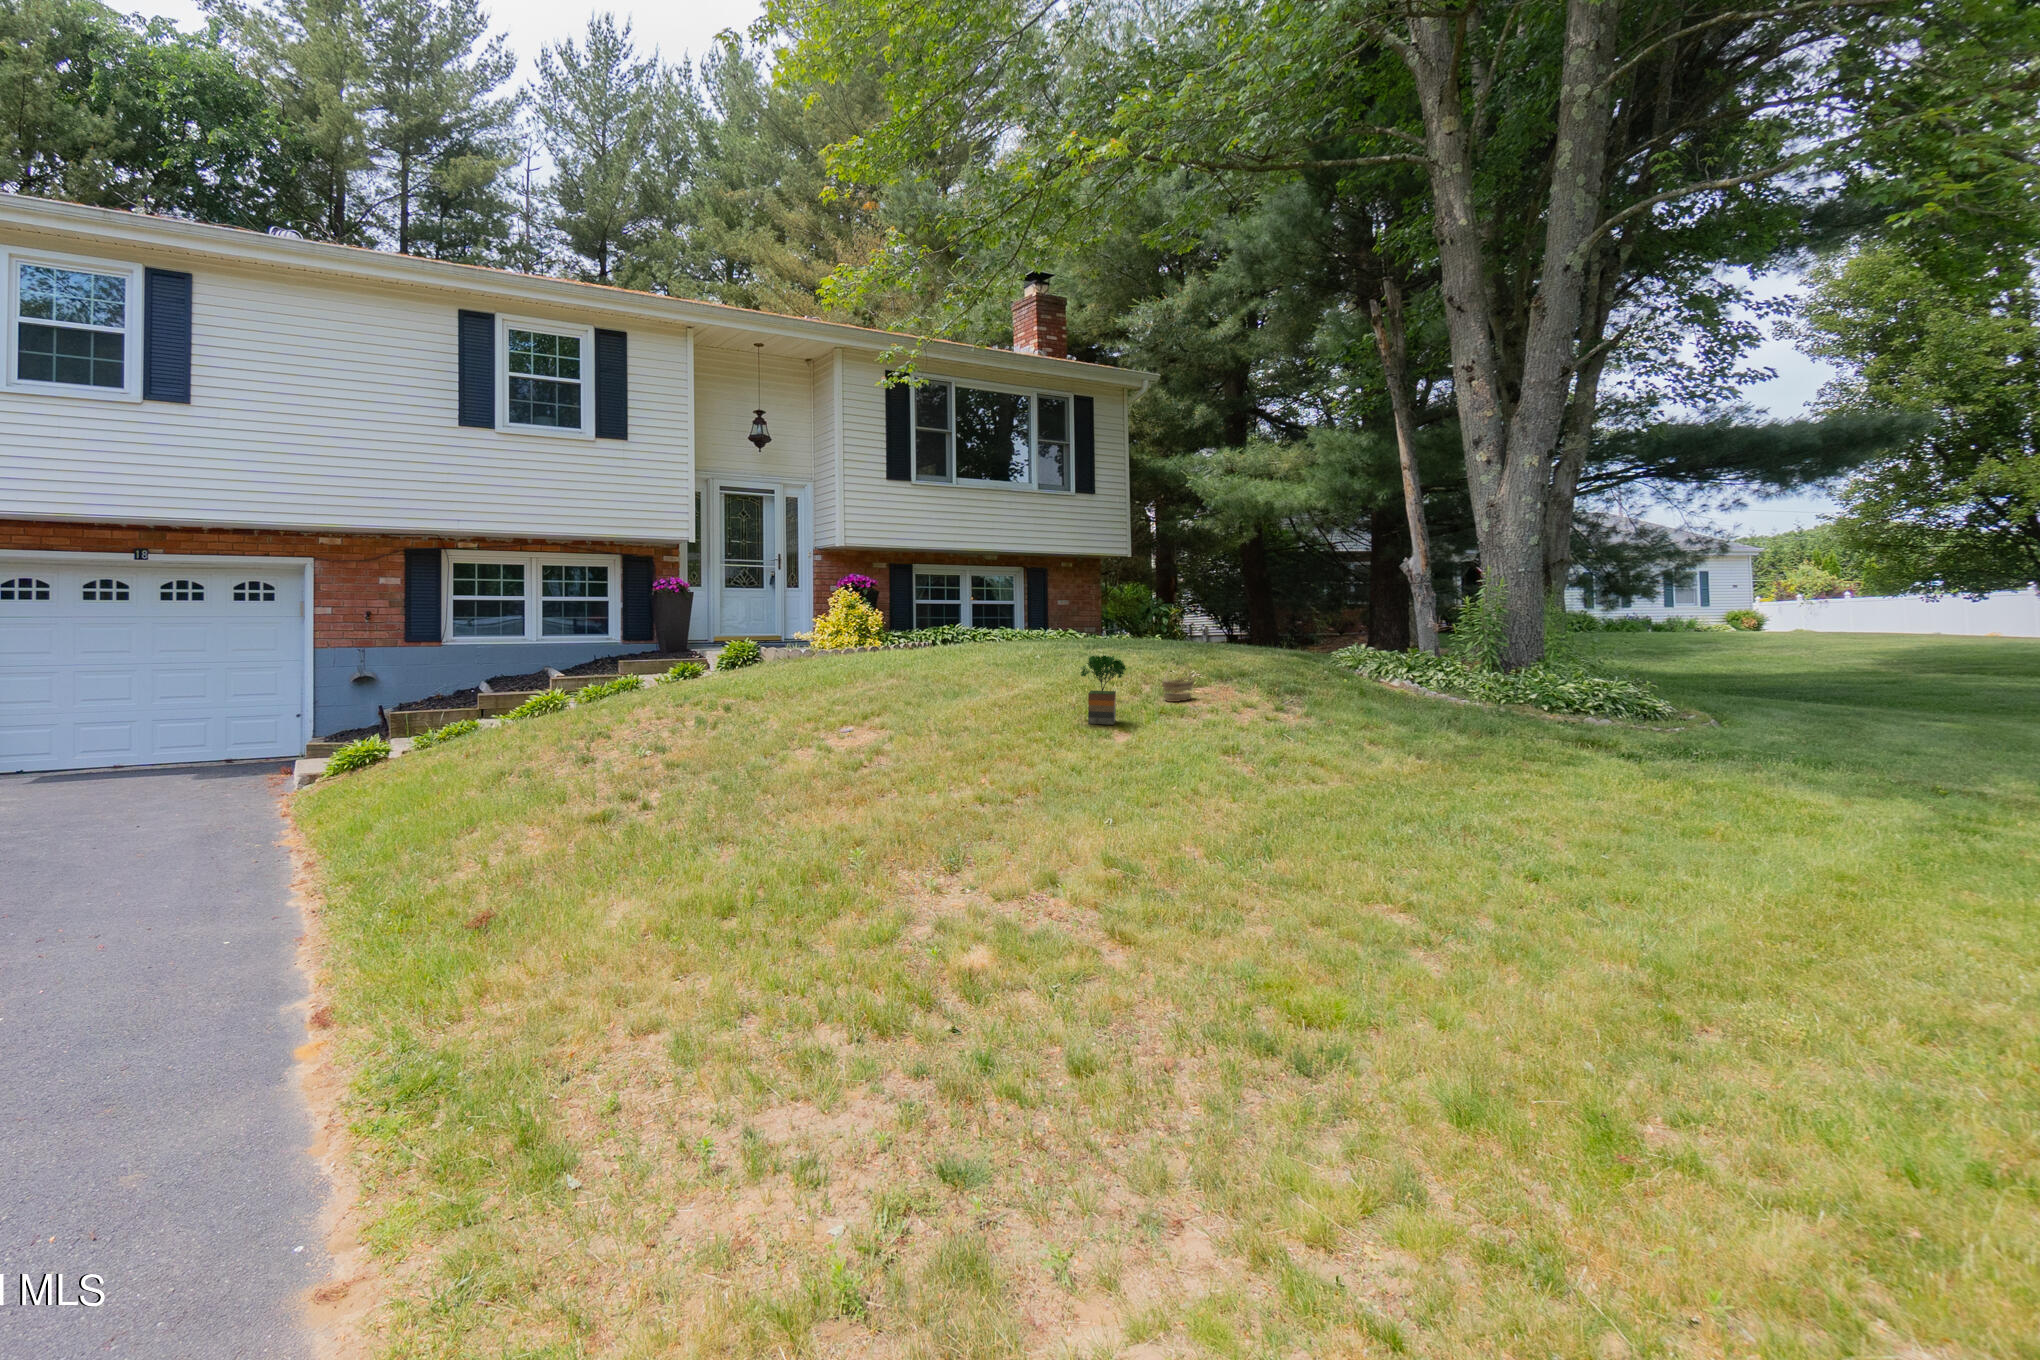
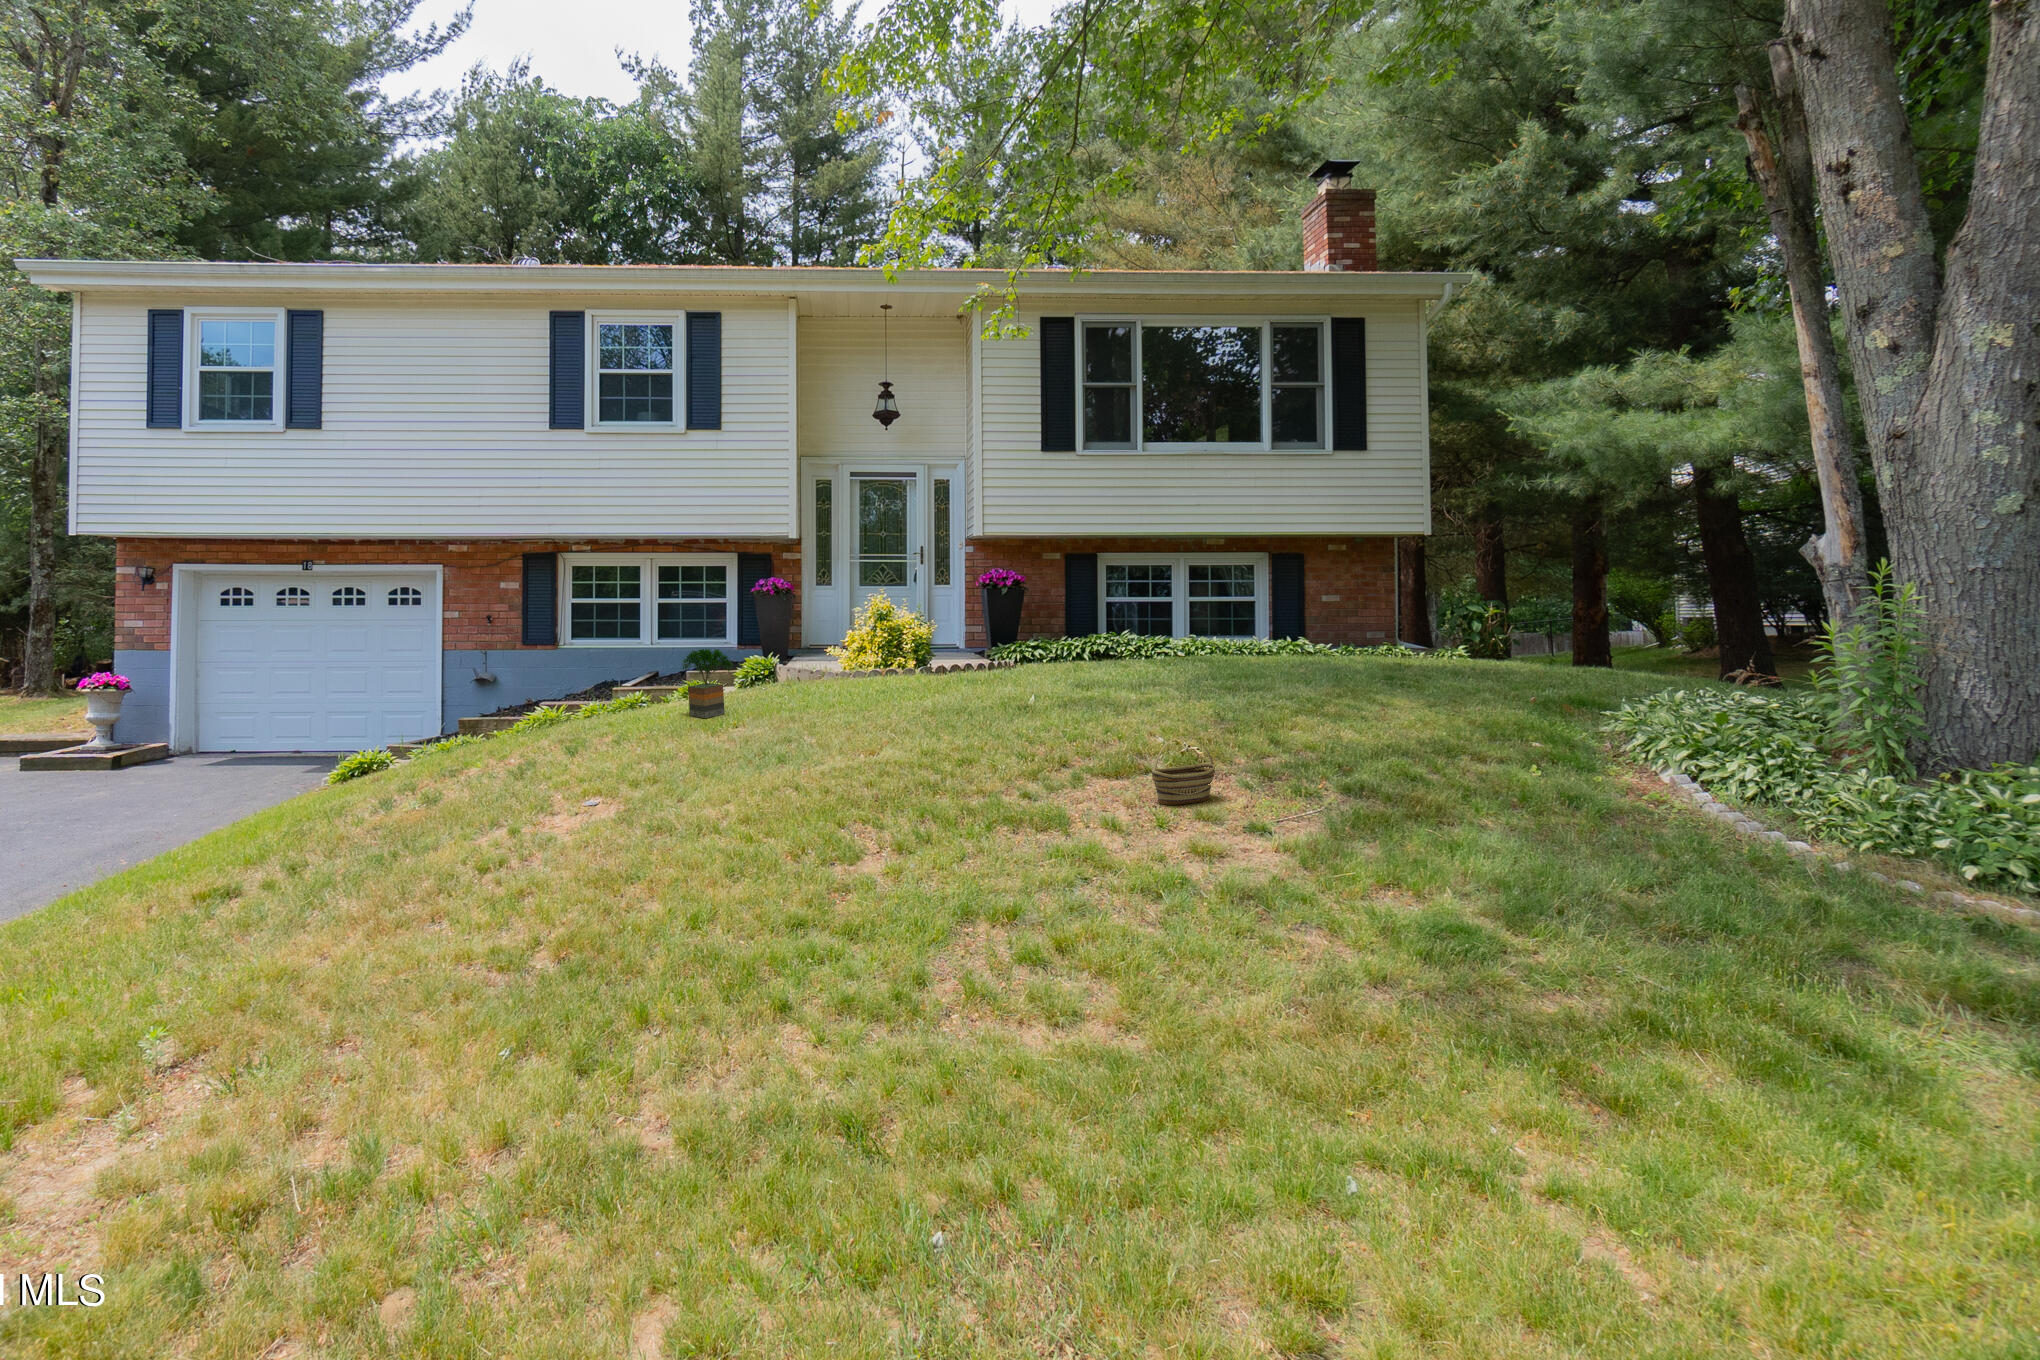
potted tree: present [1081,655,1126,725] -> present [683,649,732,718]

